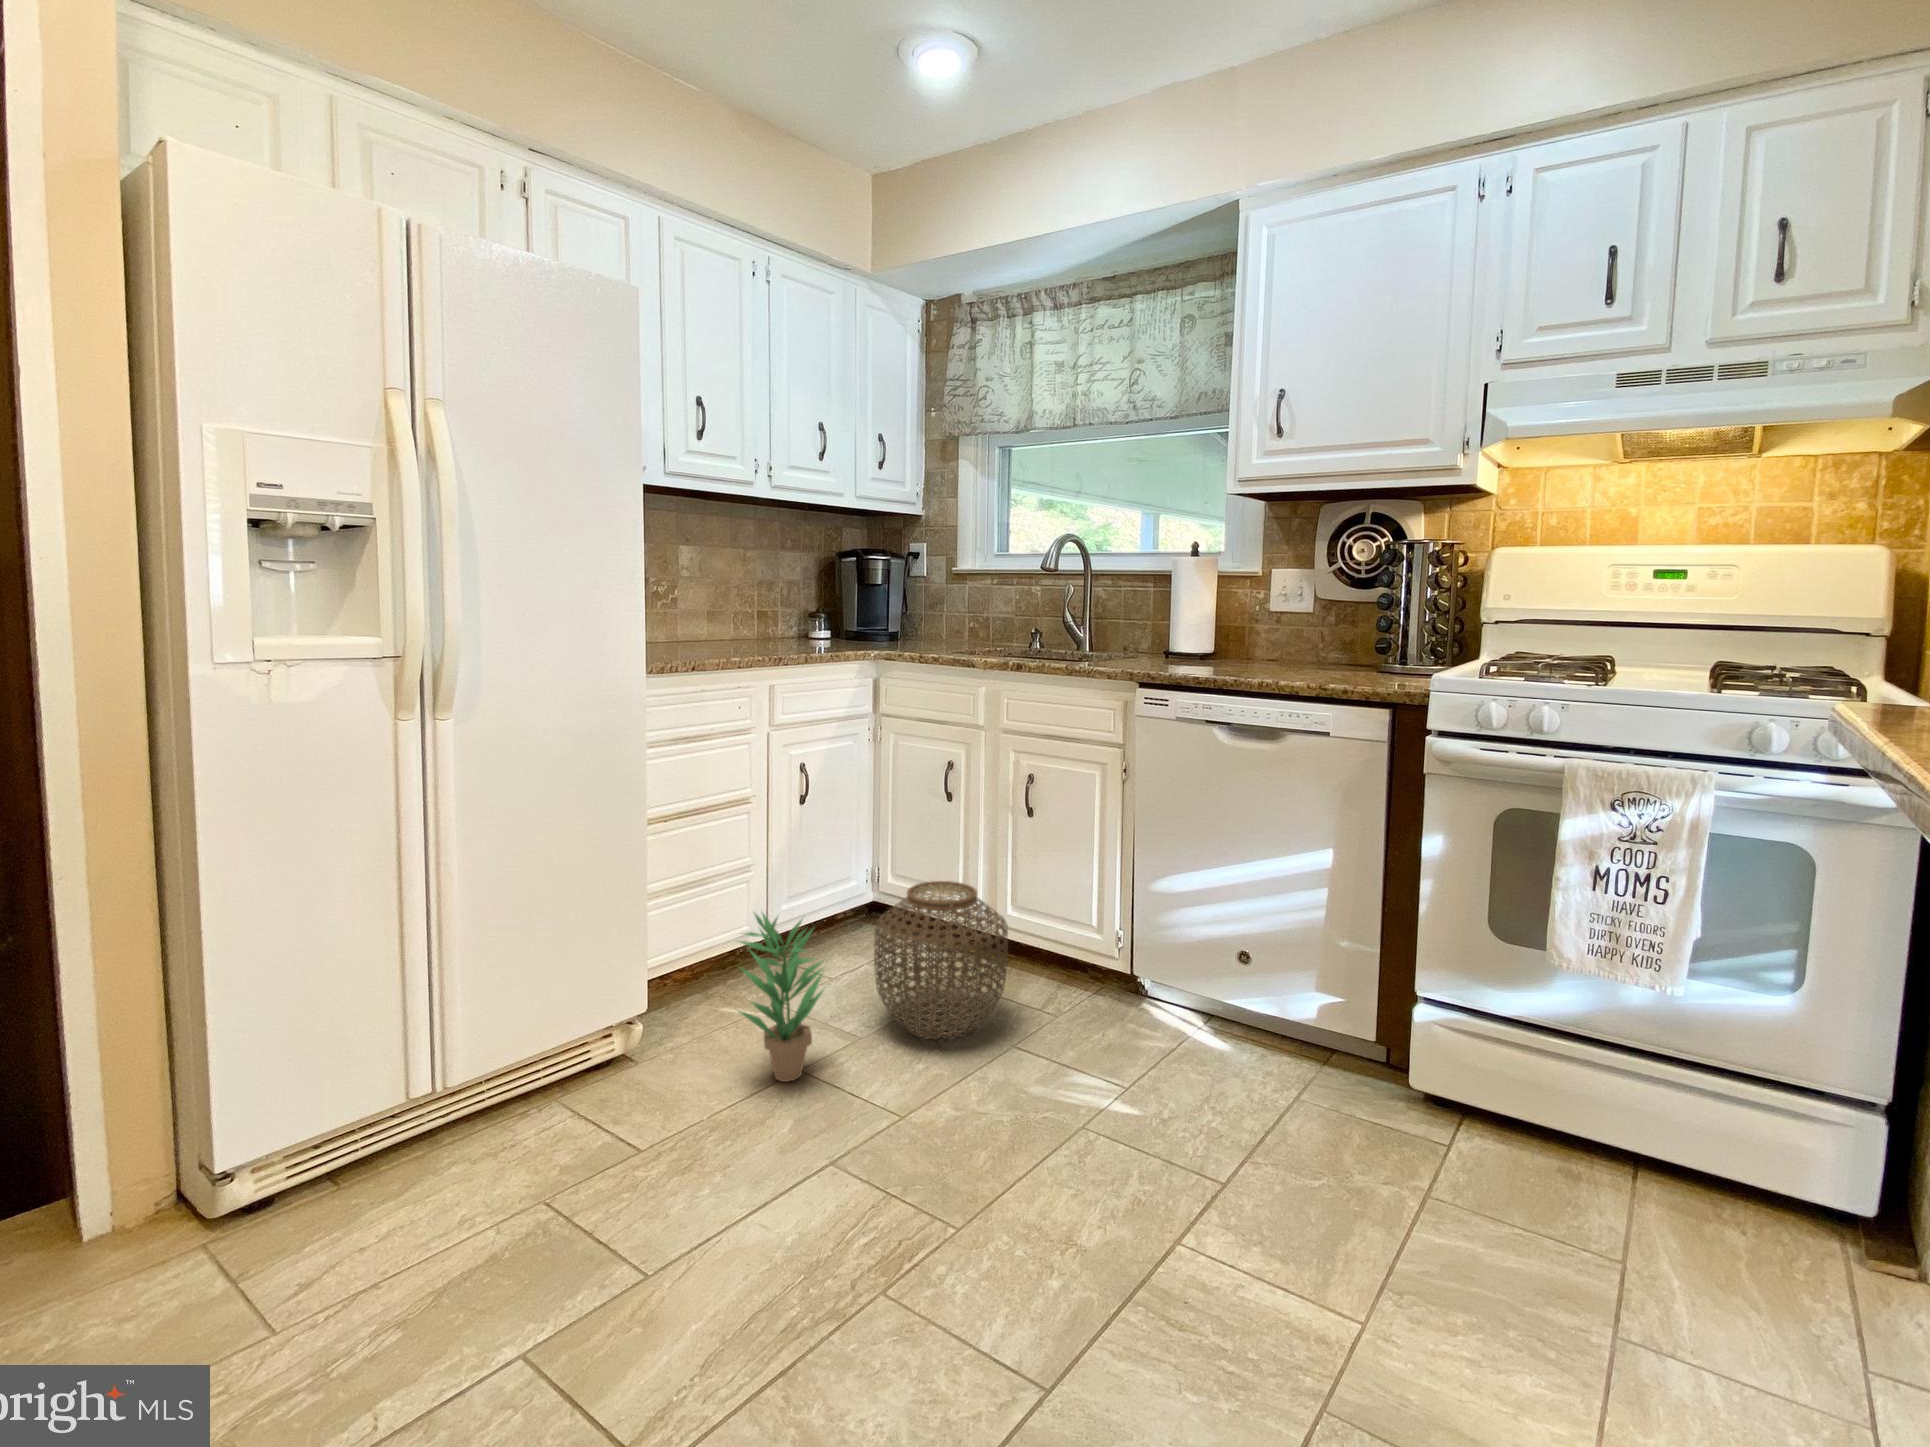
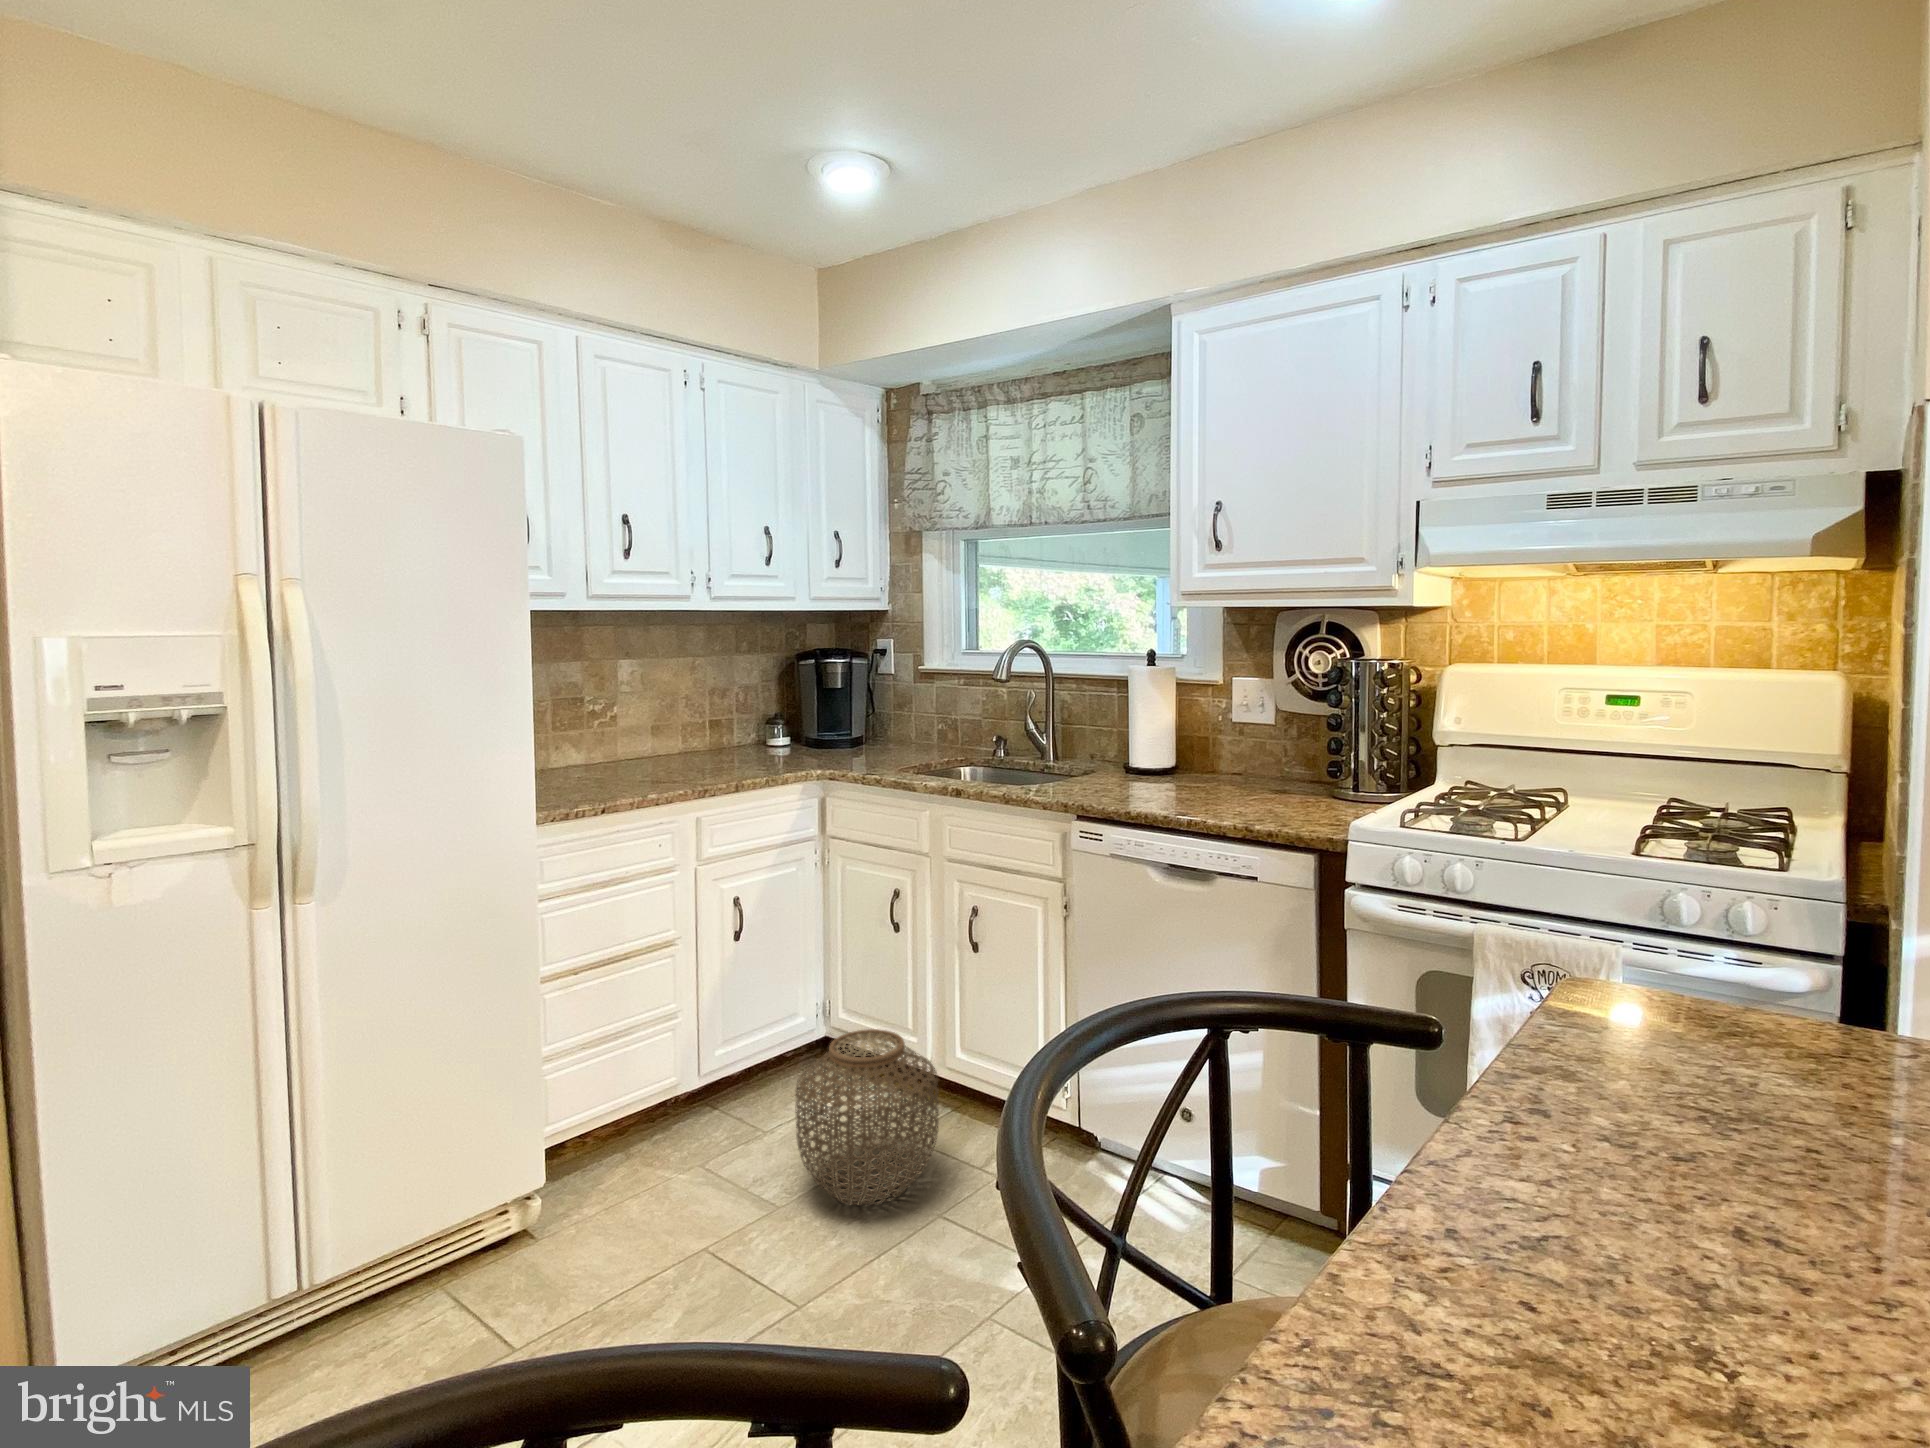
potted plant: present [739,913,825,1082] -> none [628,1078,736,1264]

